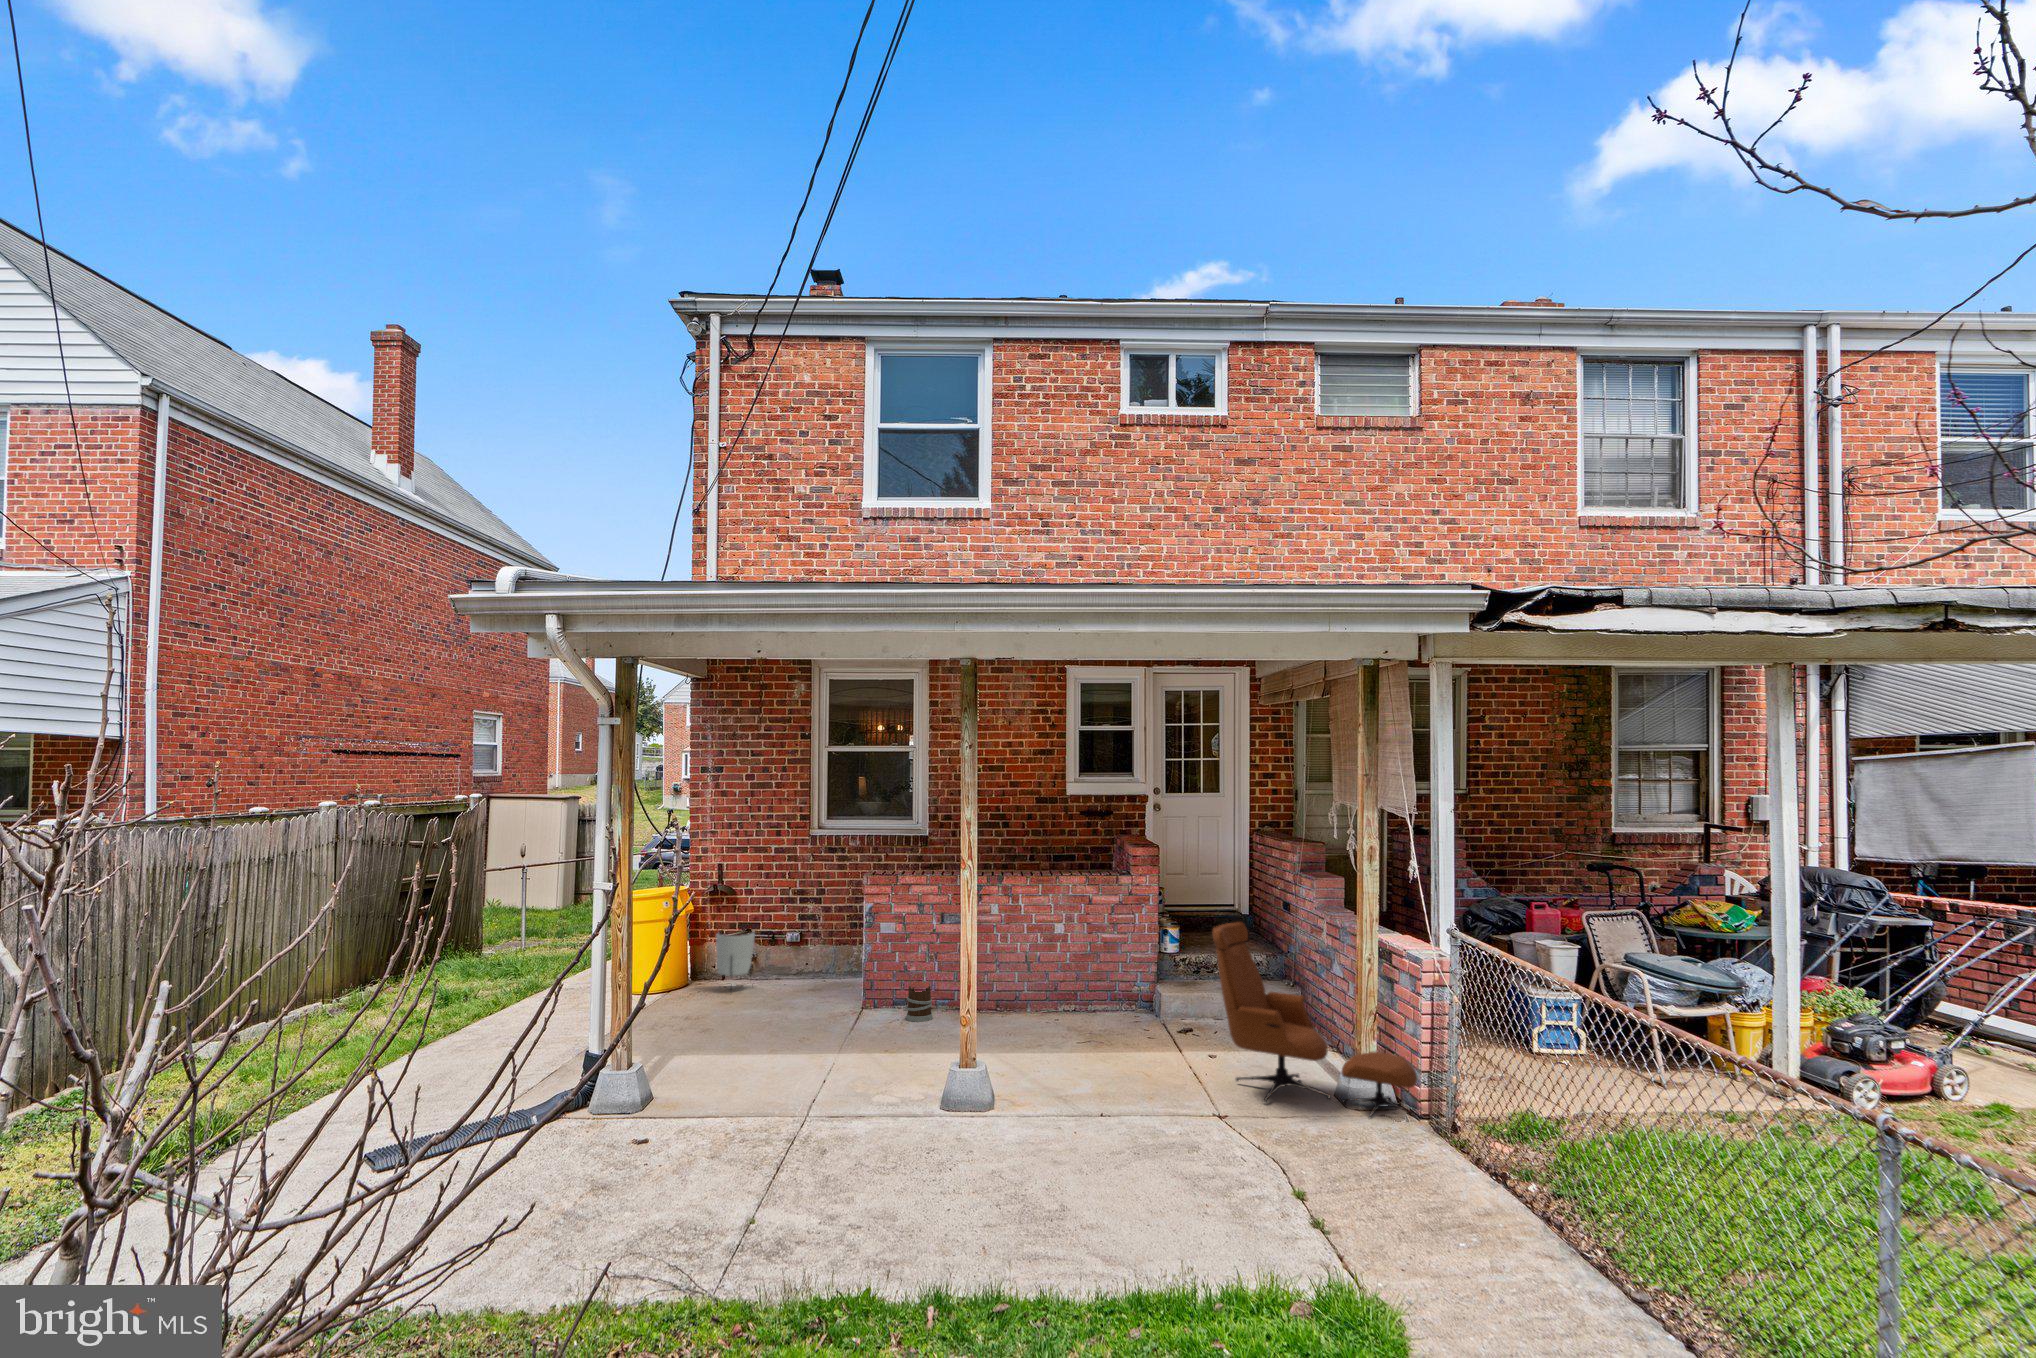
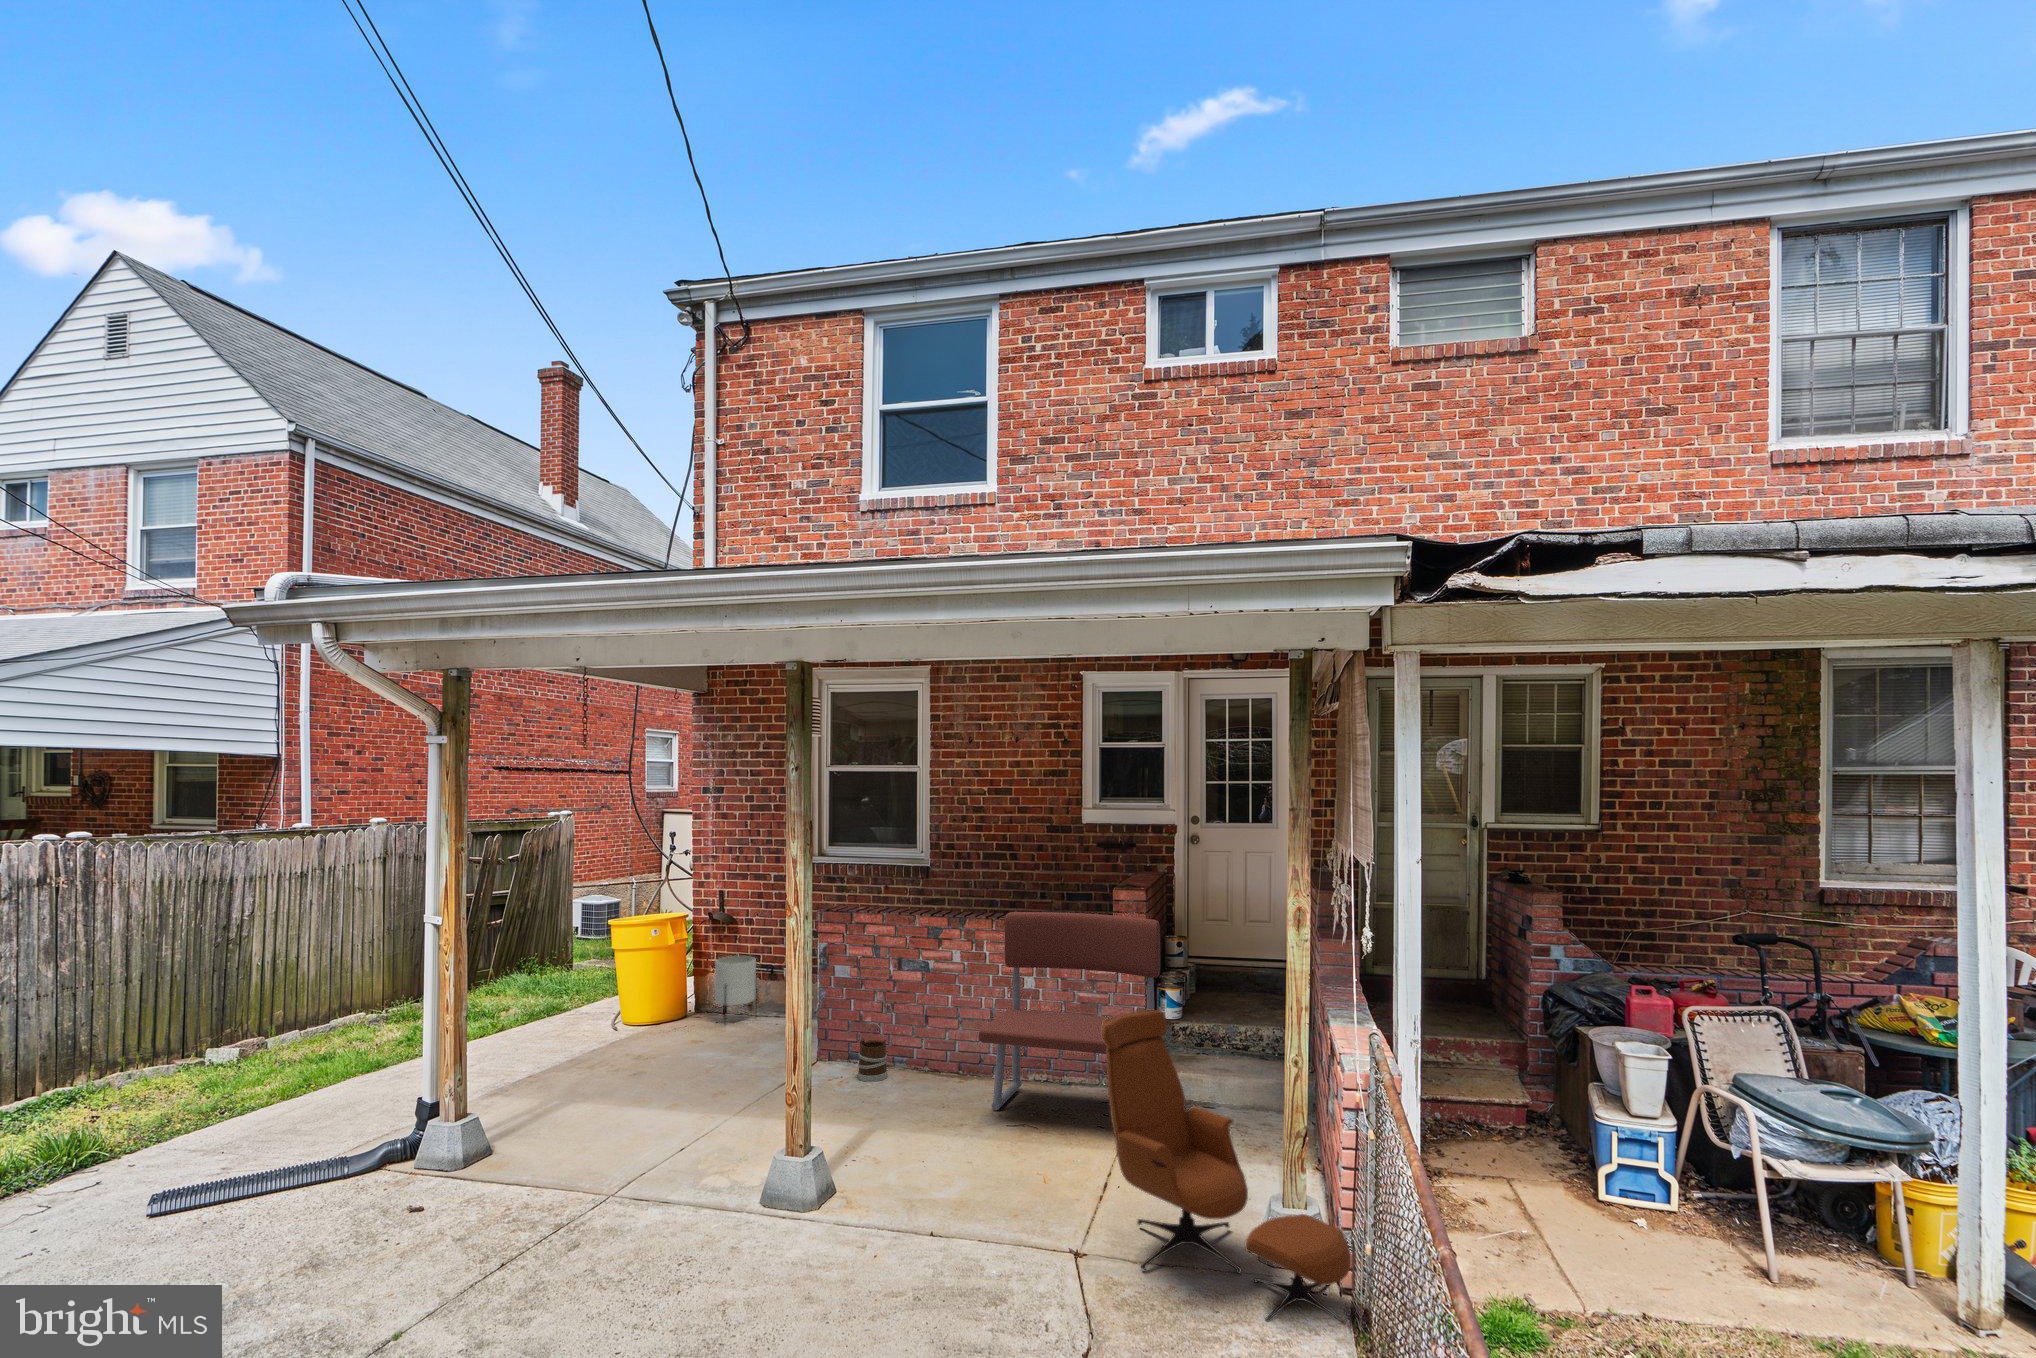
bench: none [1043,867,1182,1032] -> present [979,912,1160,1110]

